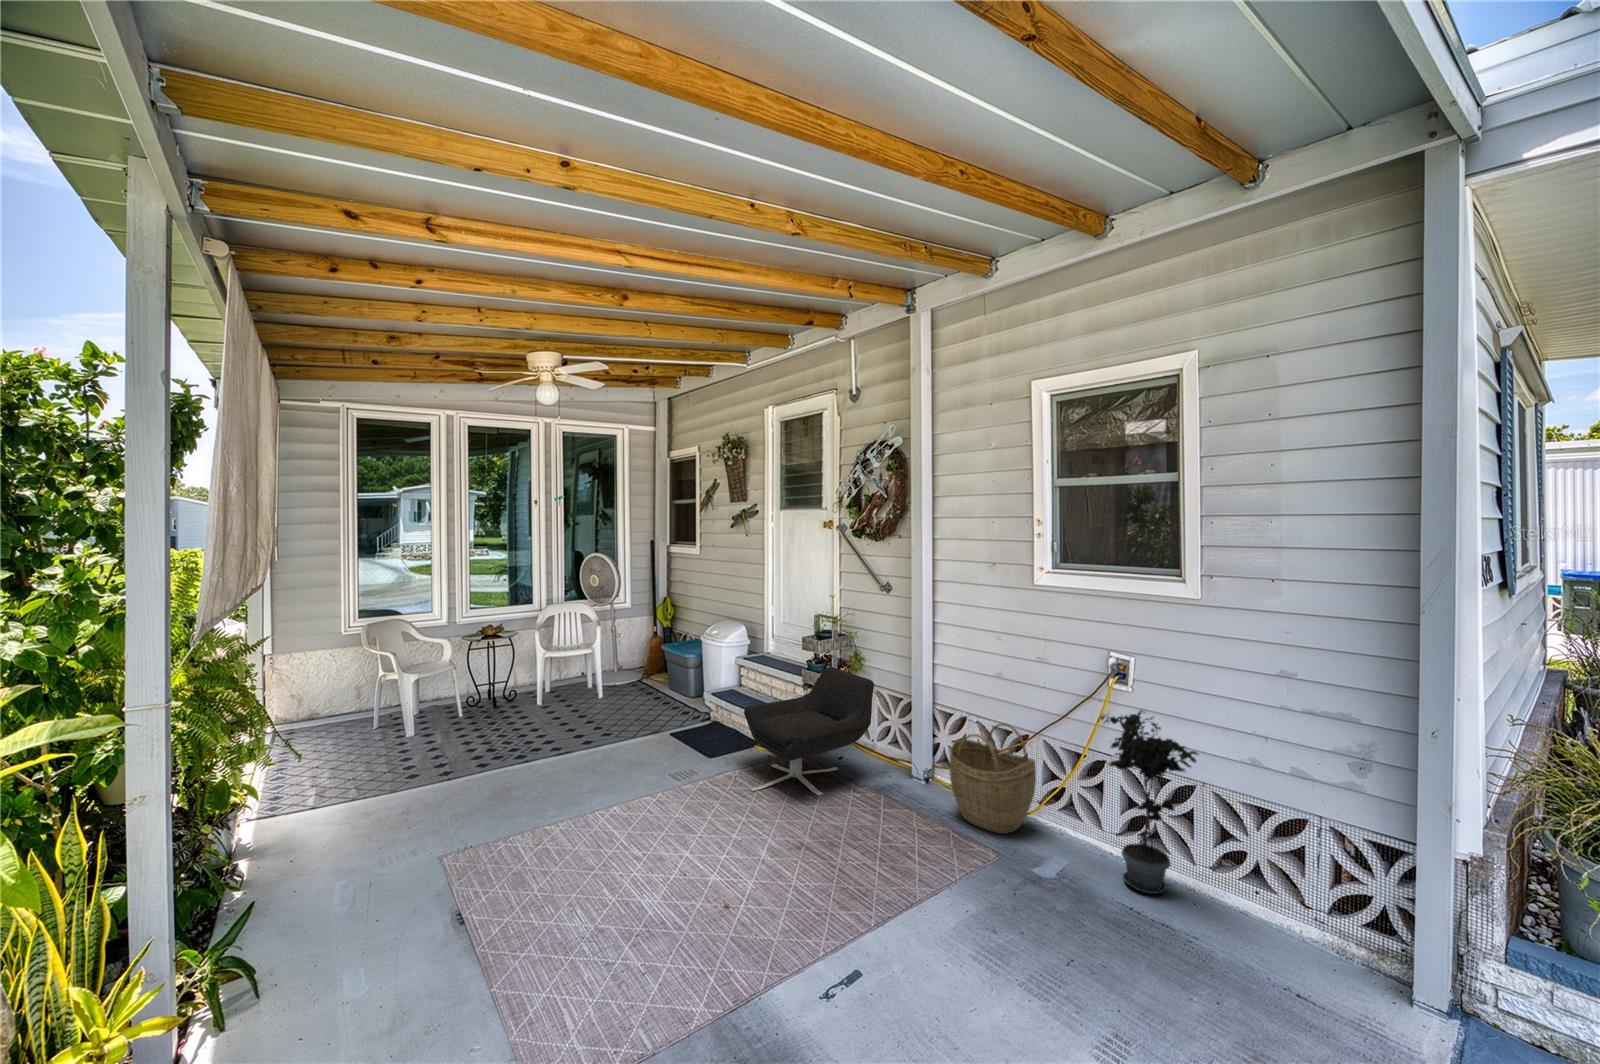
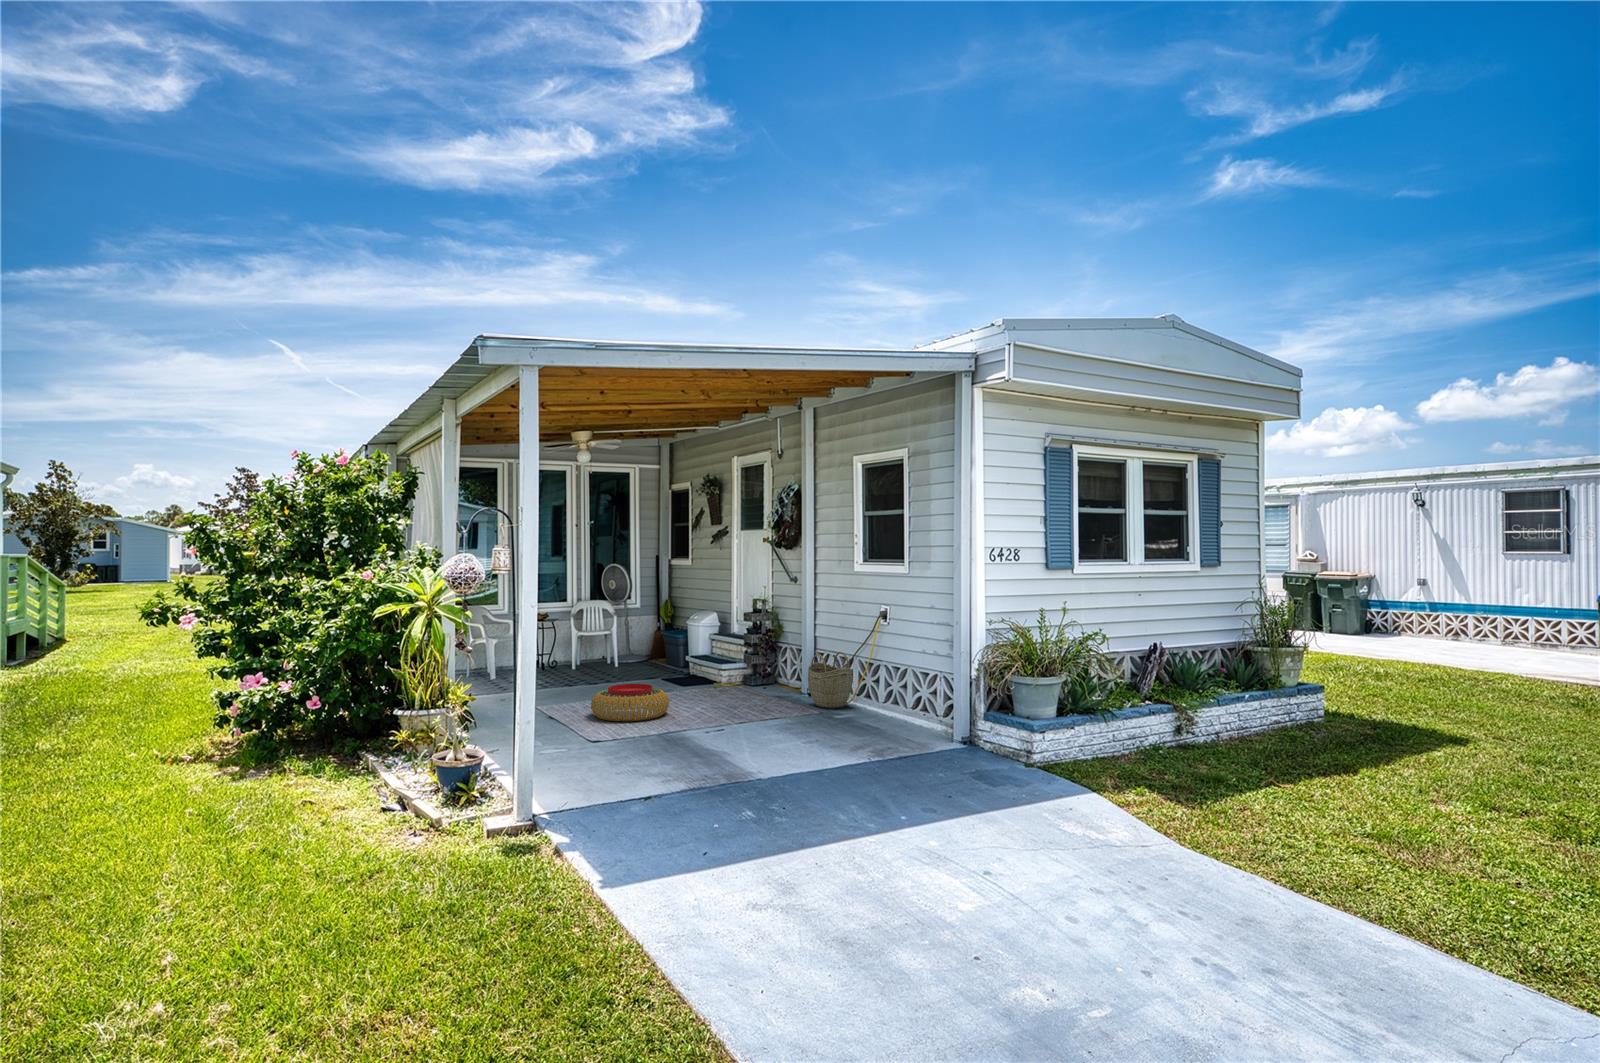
lounge chair: present [744,666,874,795] -> none [702,631,780,699]
potted plant: present [1097,711,1198,894] -> none [862,628,903,721]
pouf: none [552,807,713,921] -> present [591,684,669,721]

